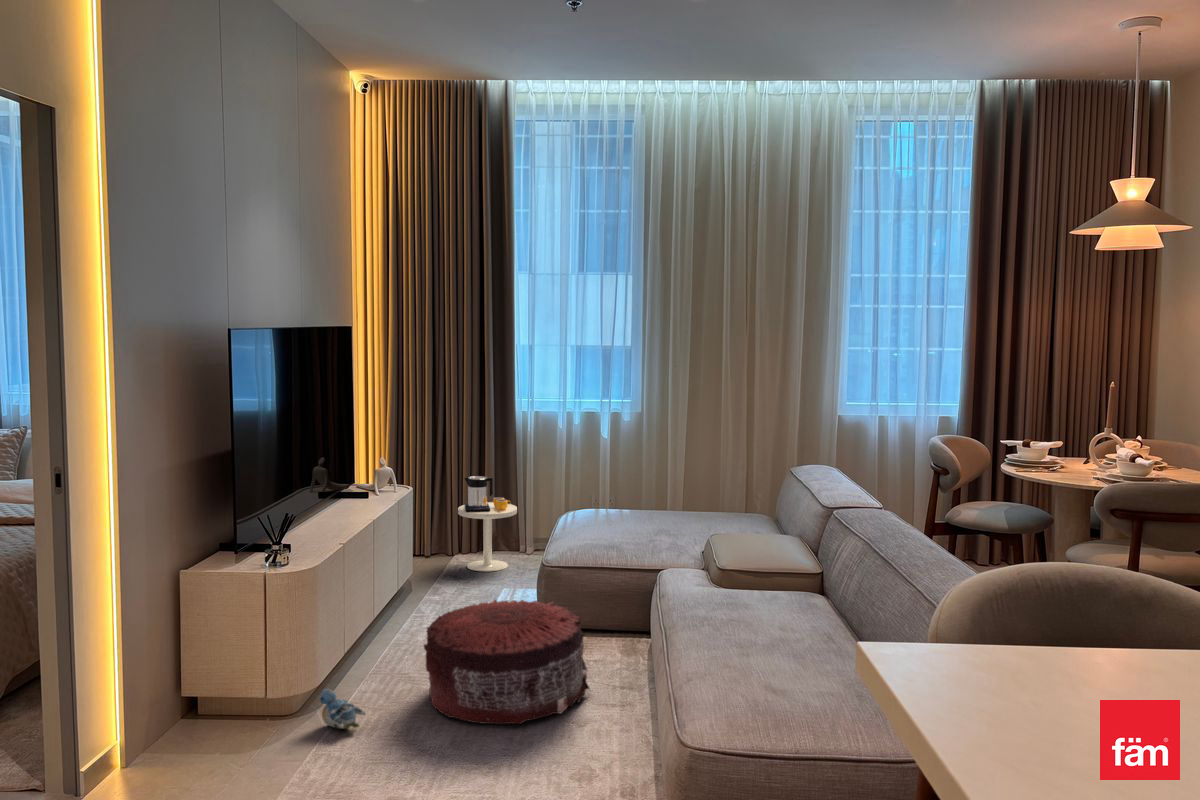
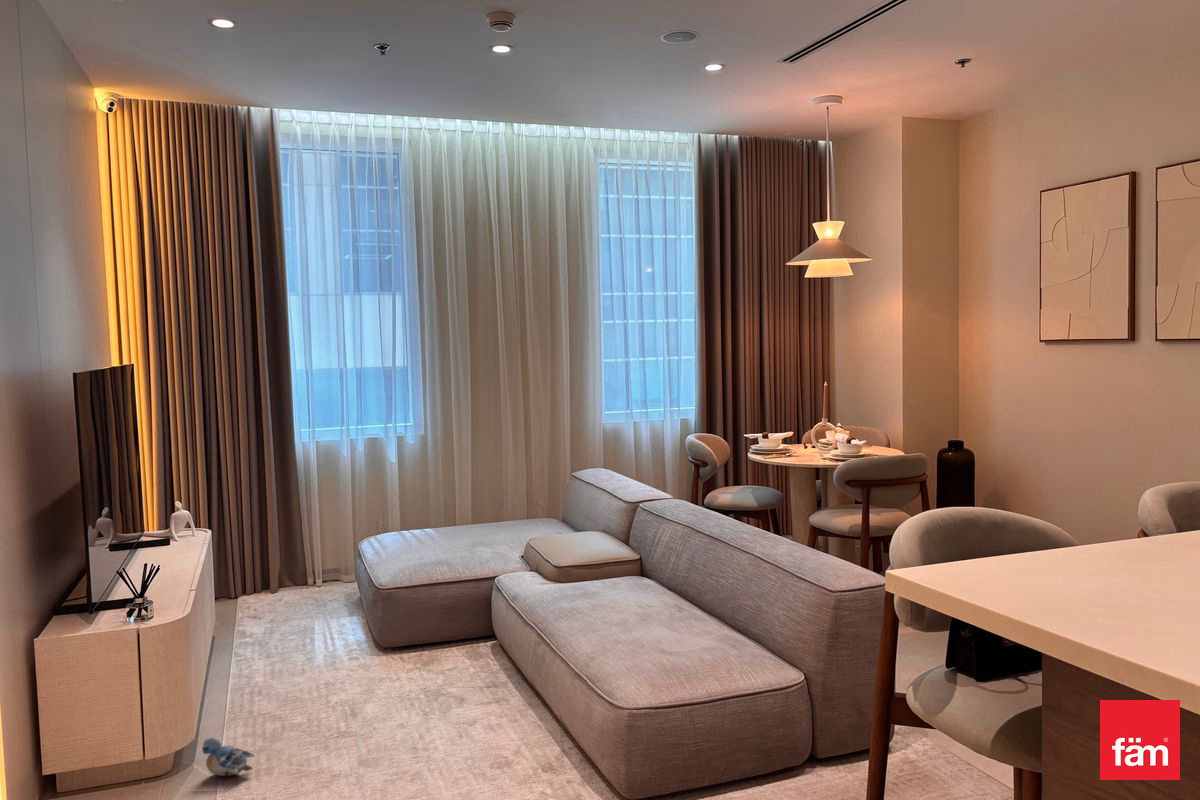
side table: present [458,476,517,572] -> none [249,510,313,607]
pouf: present [424,599,590,724] -> none [297,617,463,743]

